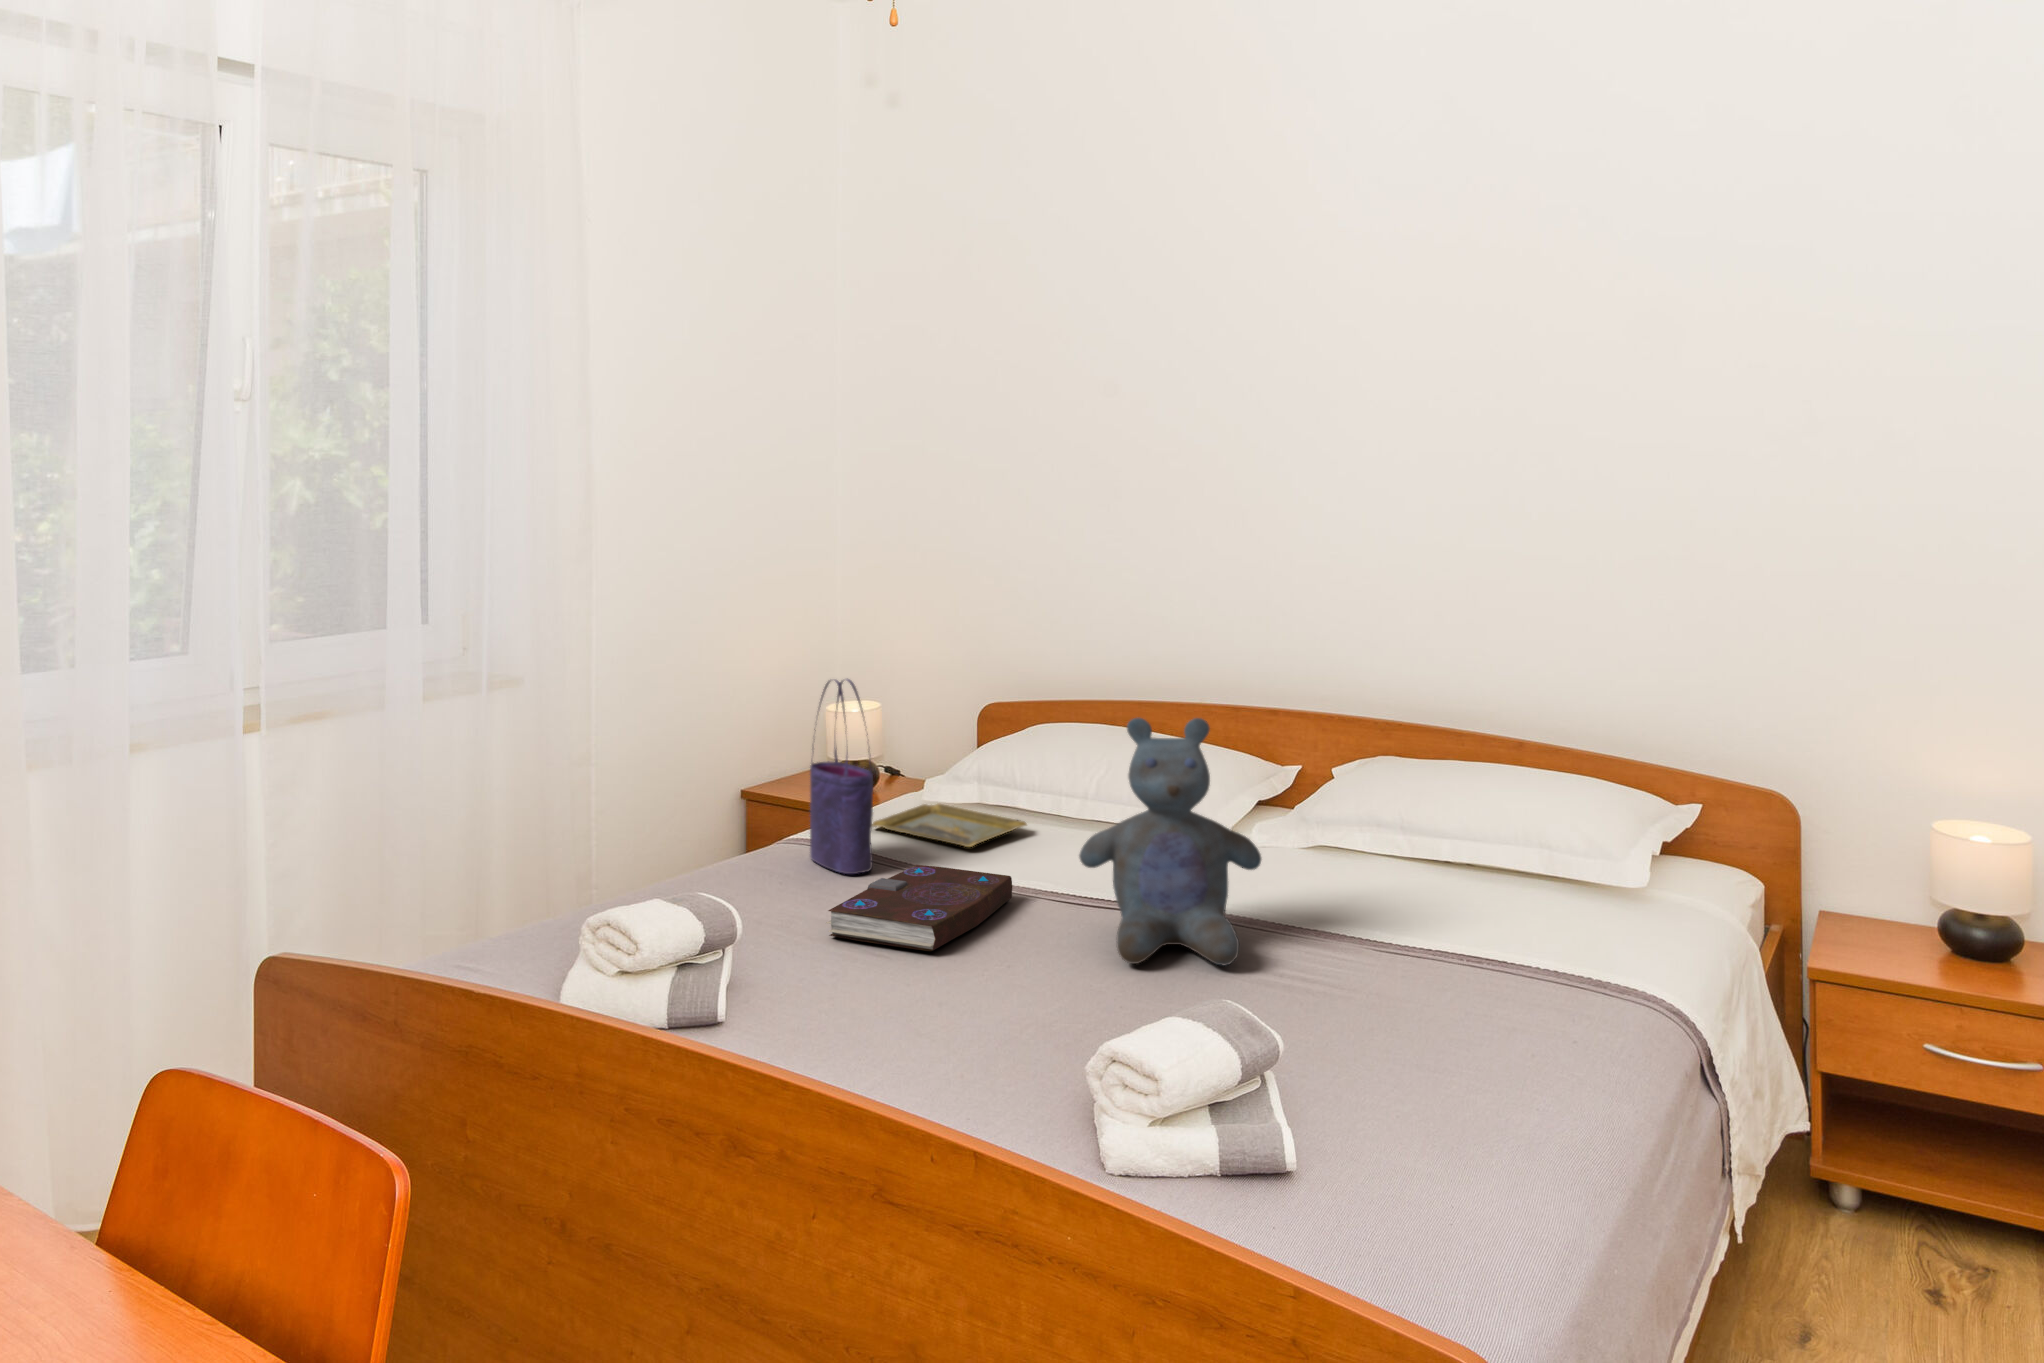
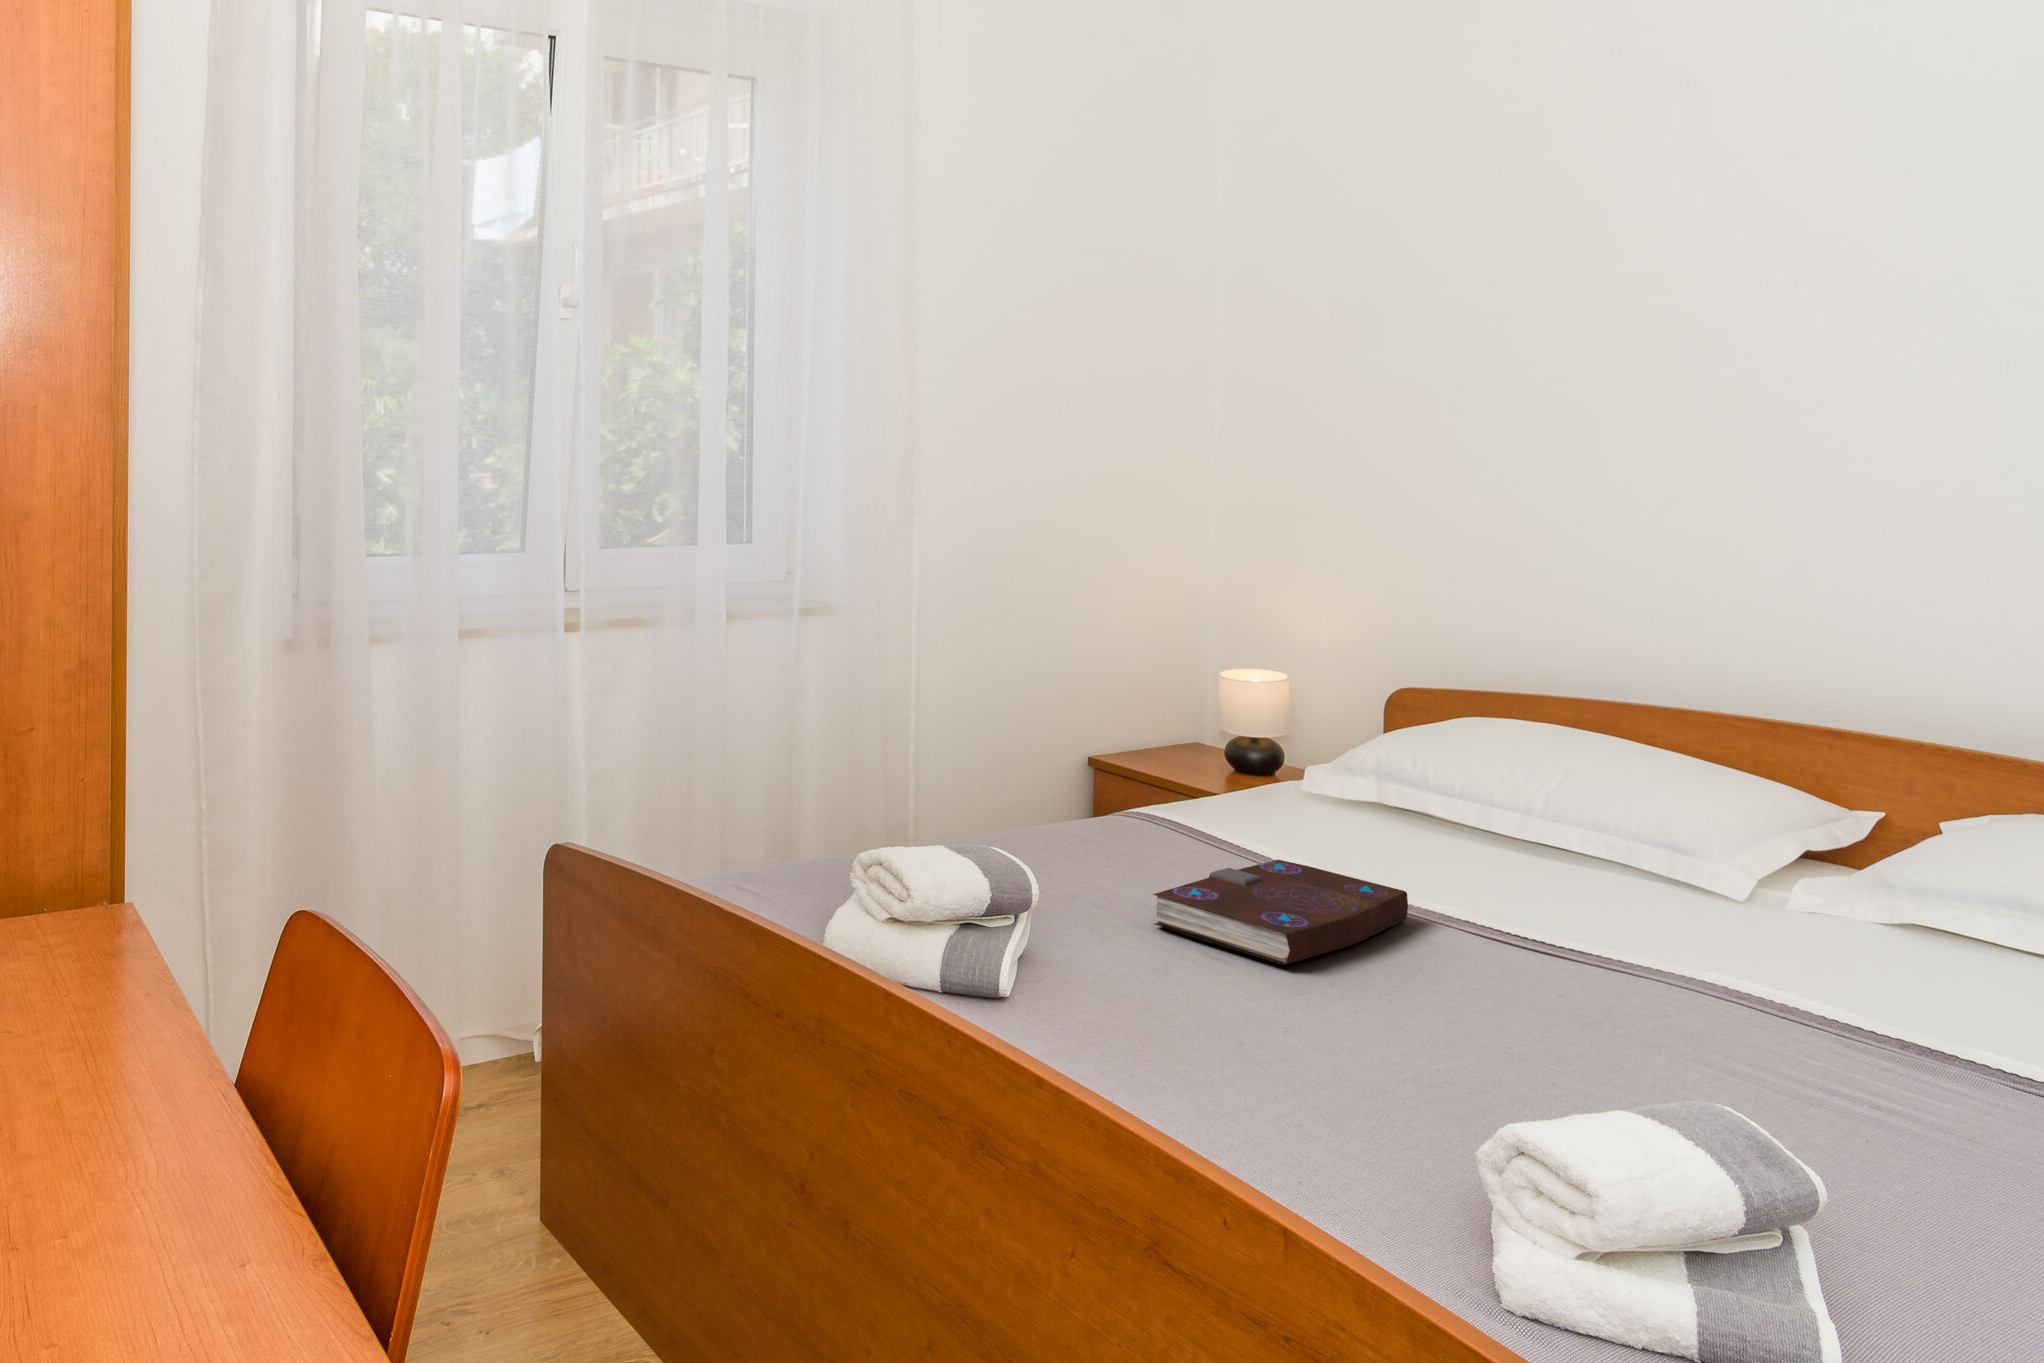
tote bag: present [810,679,873,874] -> none [1147,627,1225,860]
stuffed bear: present [1079,718,1261,965] -> none [1504,704,1805,1062]
tray: present [872,804,1027,847] -> none [1229,793,1441,850]

